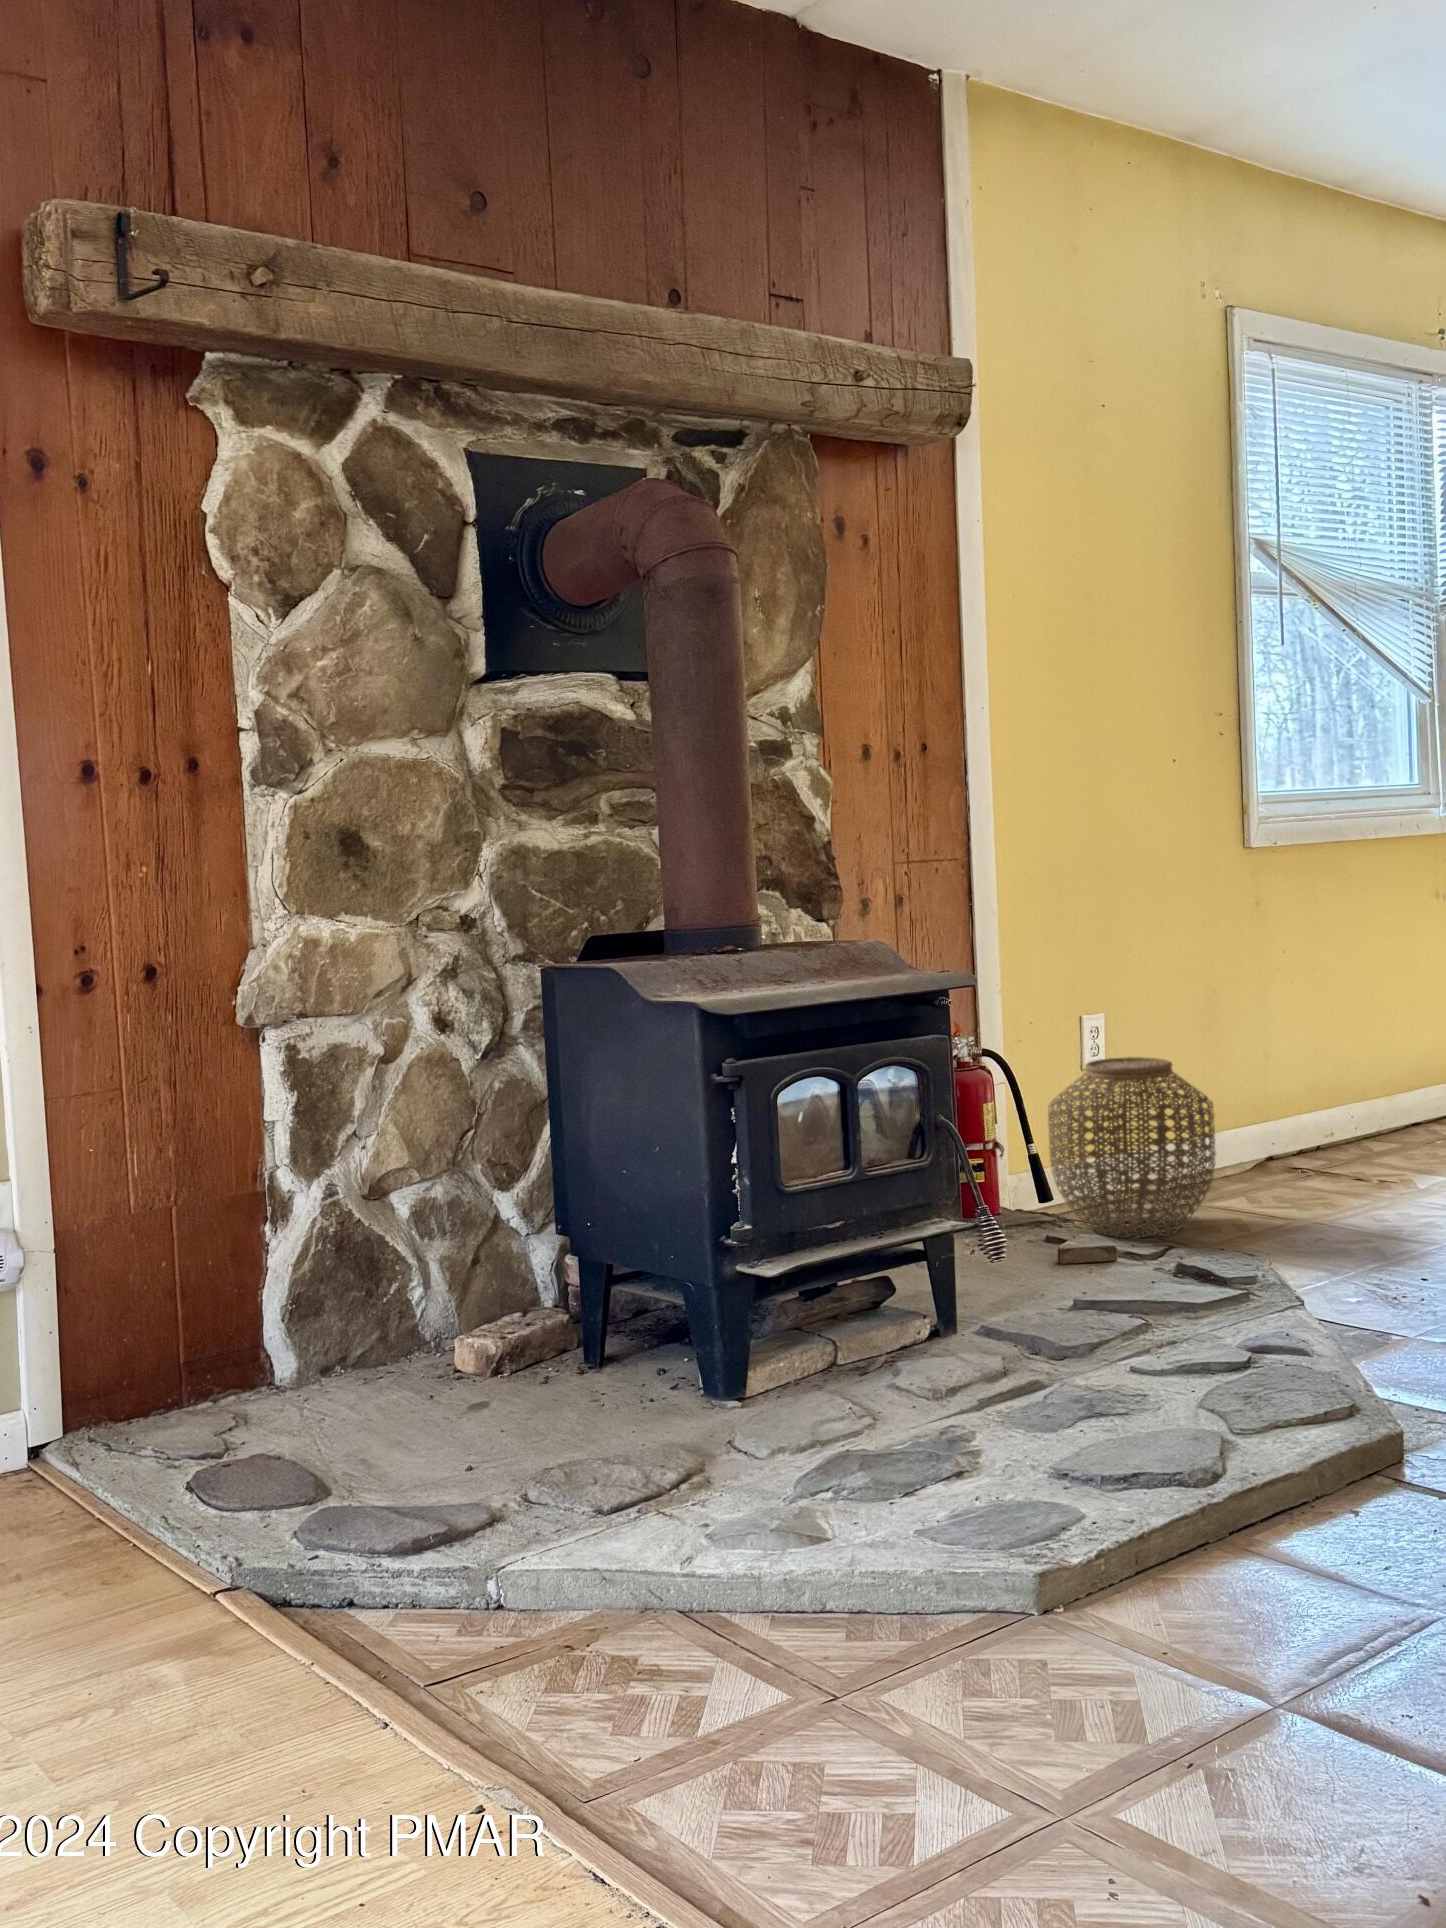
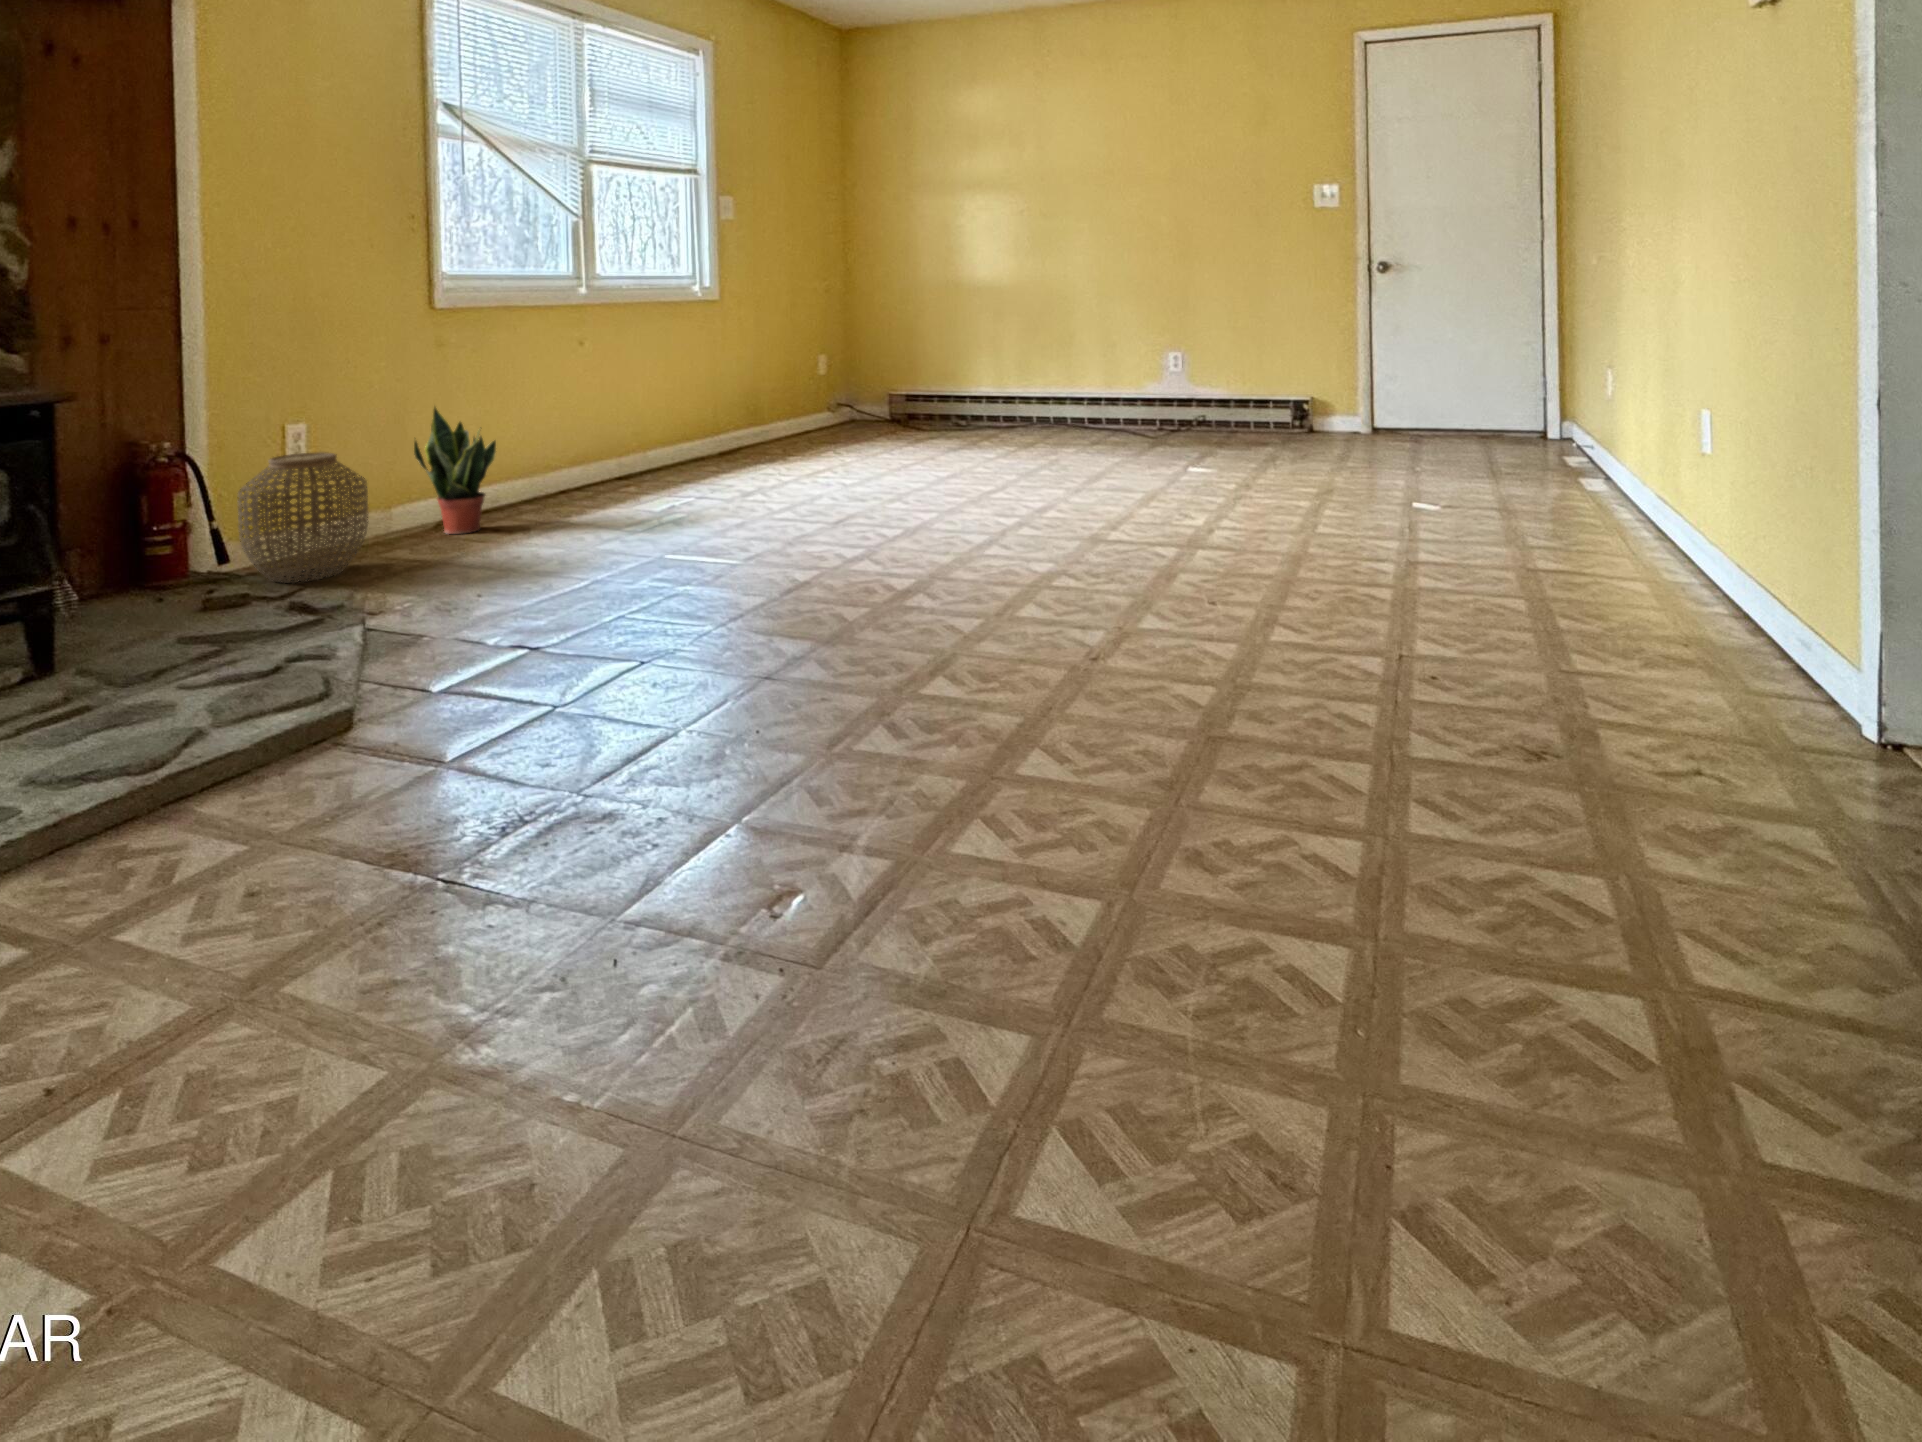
potted plant: none [1240,990,1349,1183] -> present [414,407,496,534]

